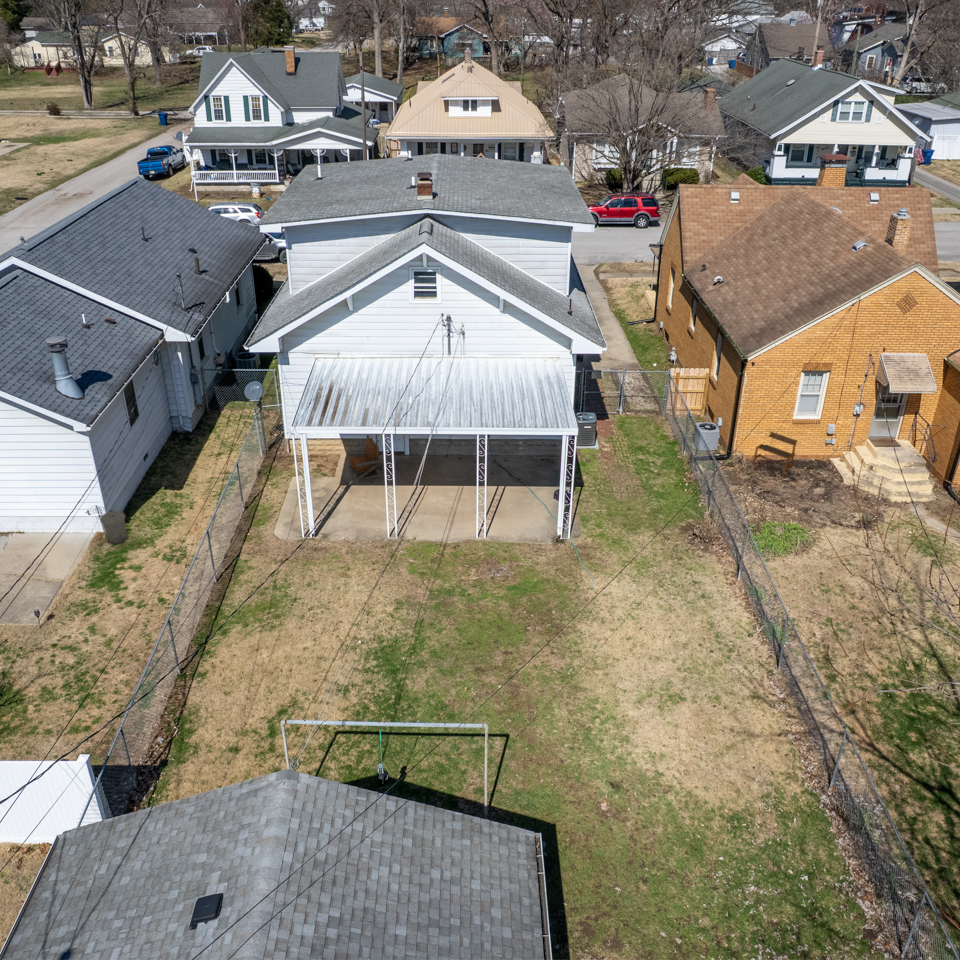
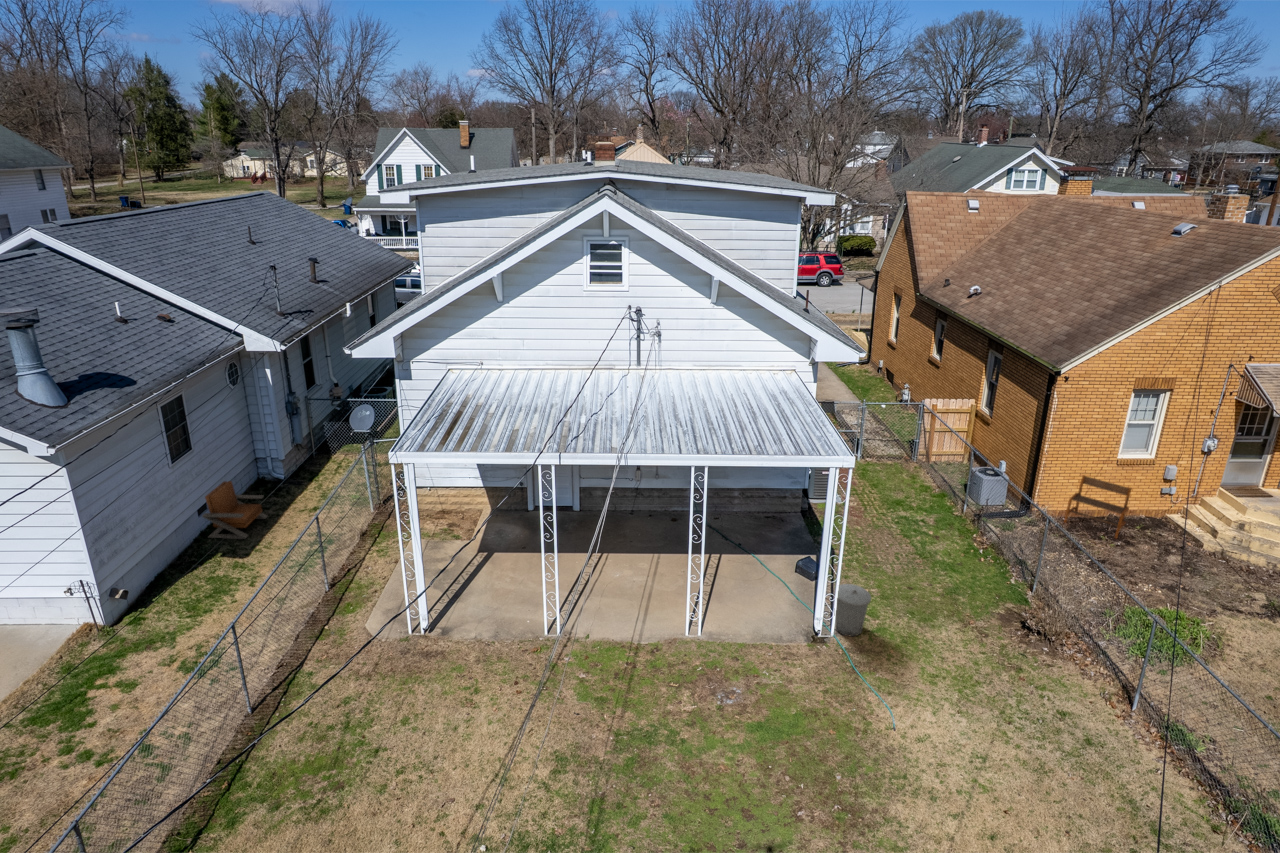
lounge chair: present [348,438,383,481] -> present [202,481,267,539]
trash can: present [100,511,127,544] -> present [836,584,871,636]

